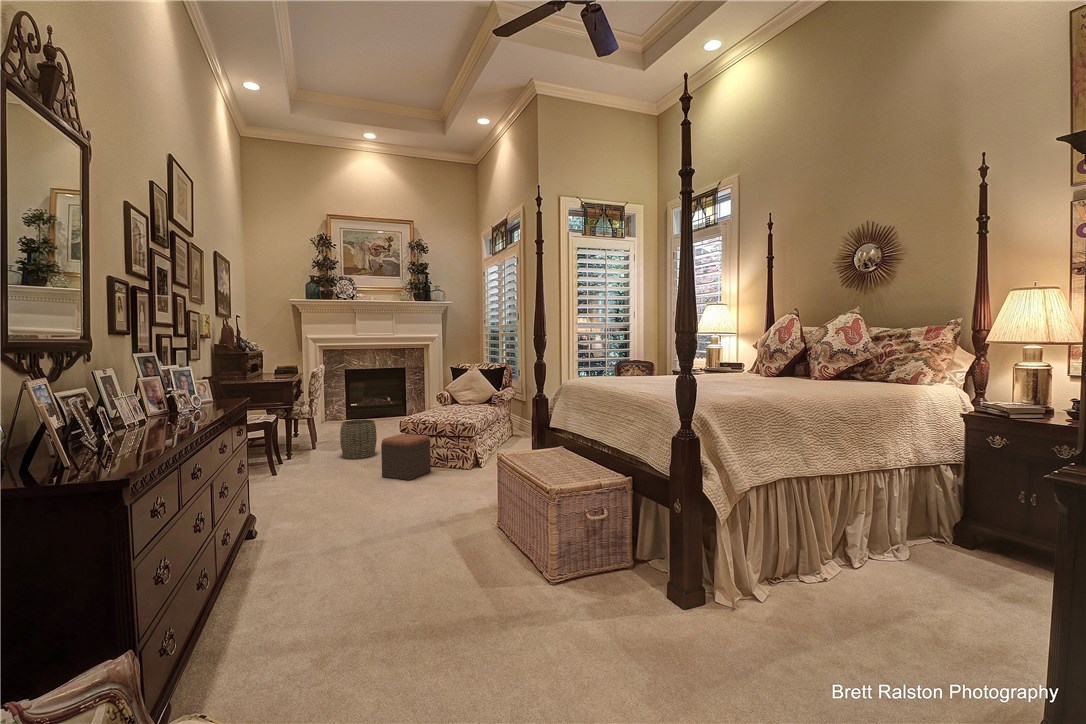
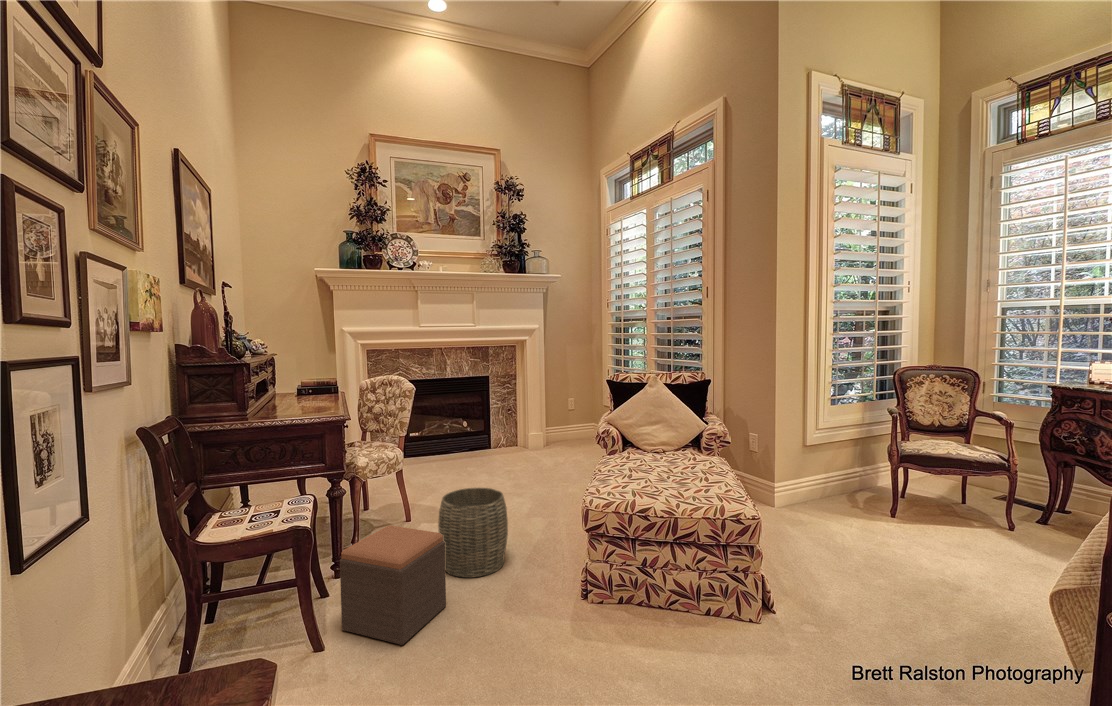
footstool: present [381,434,431,480] -> present [340,525,446,645]

